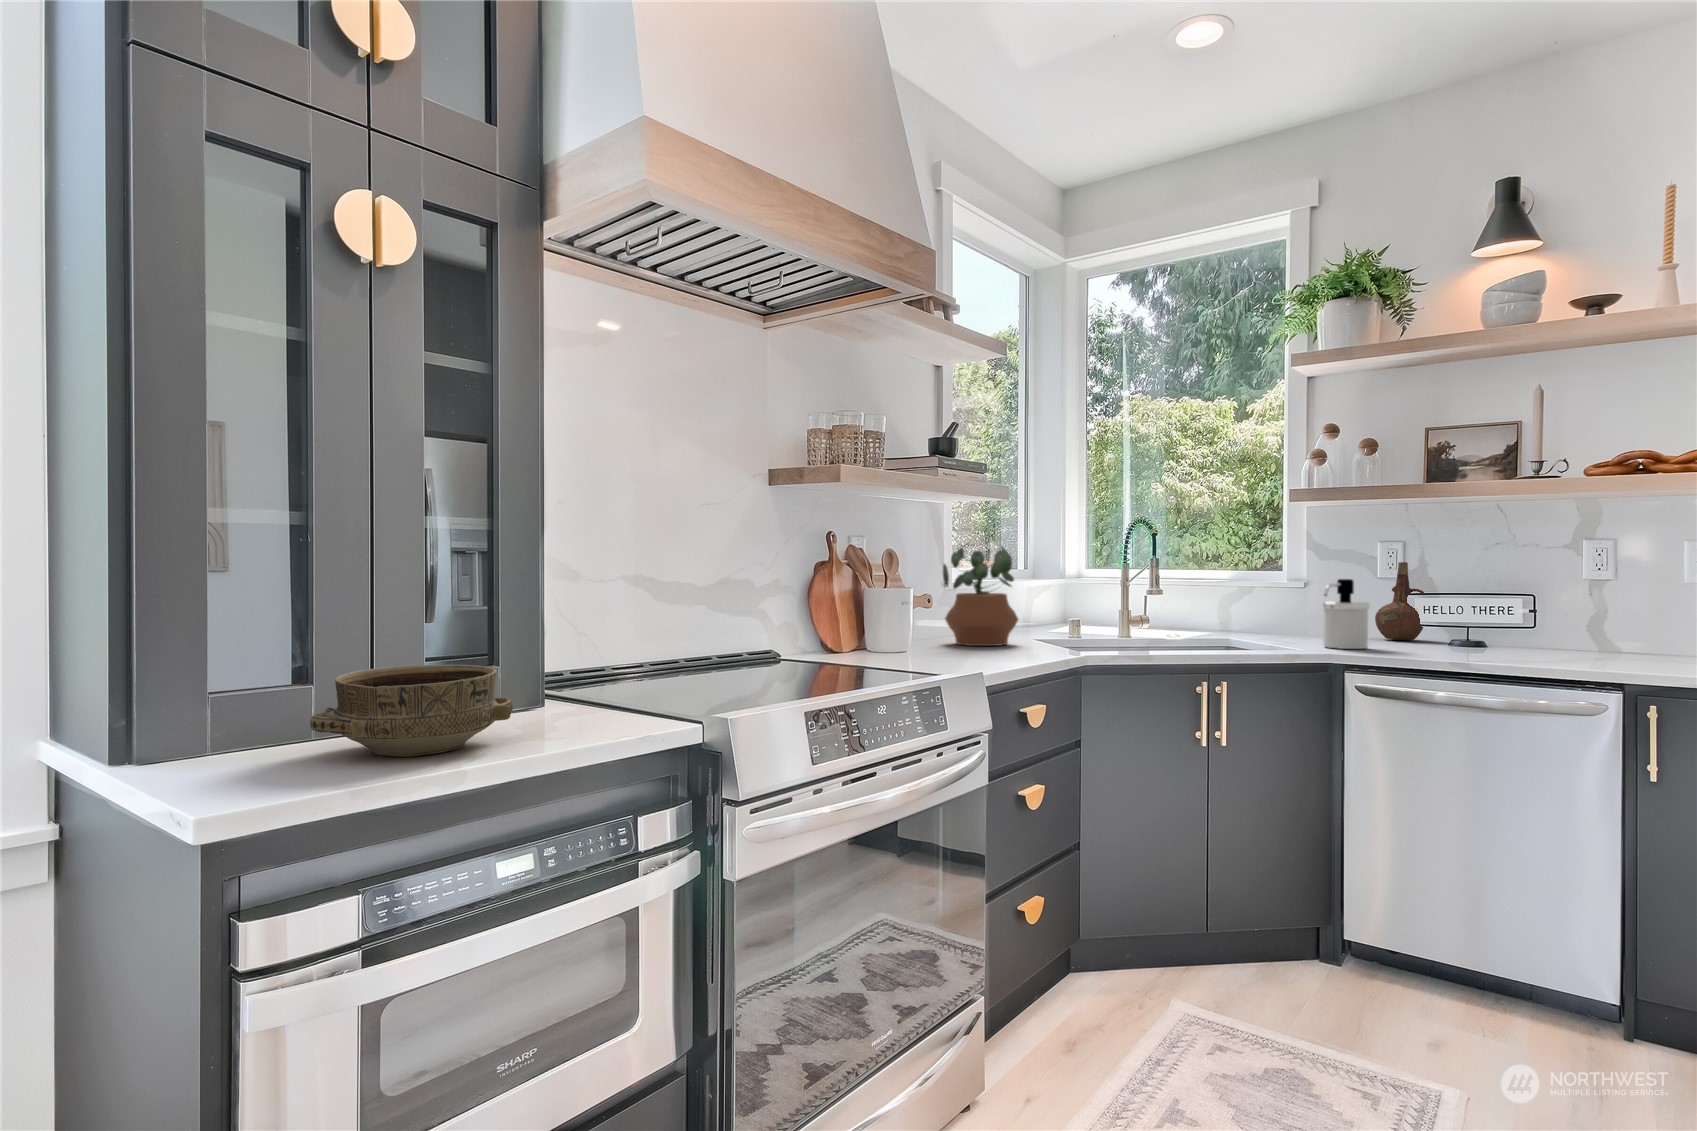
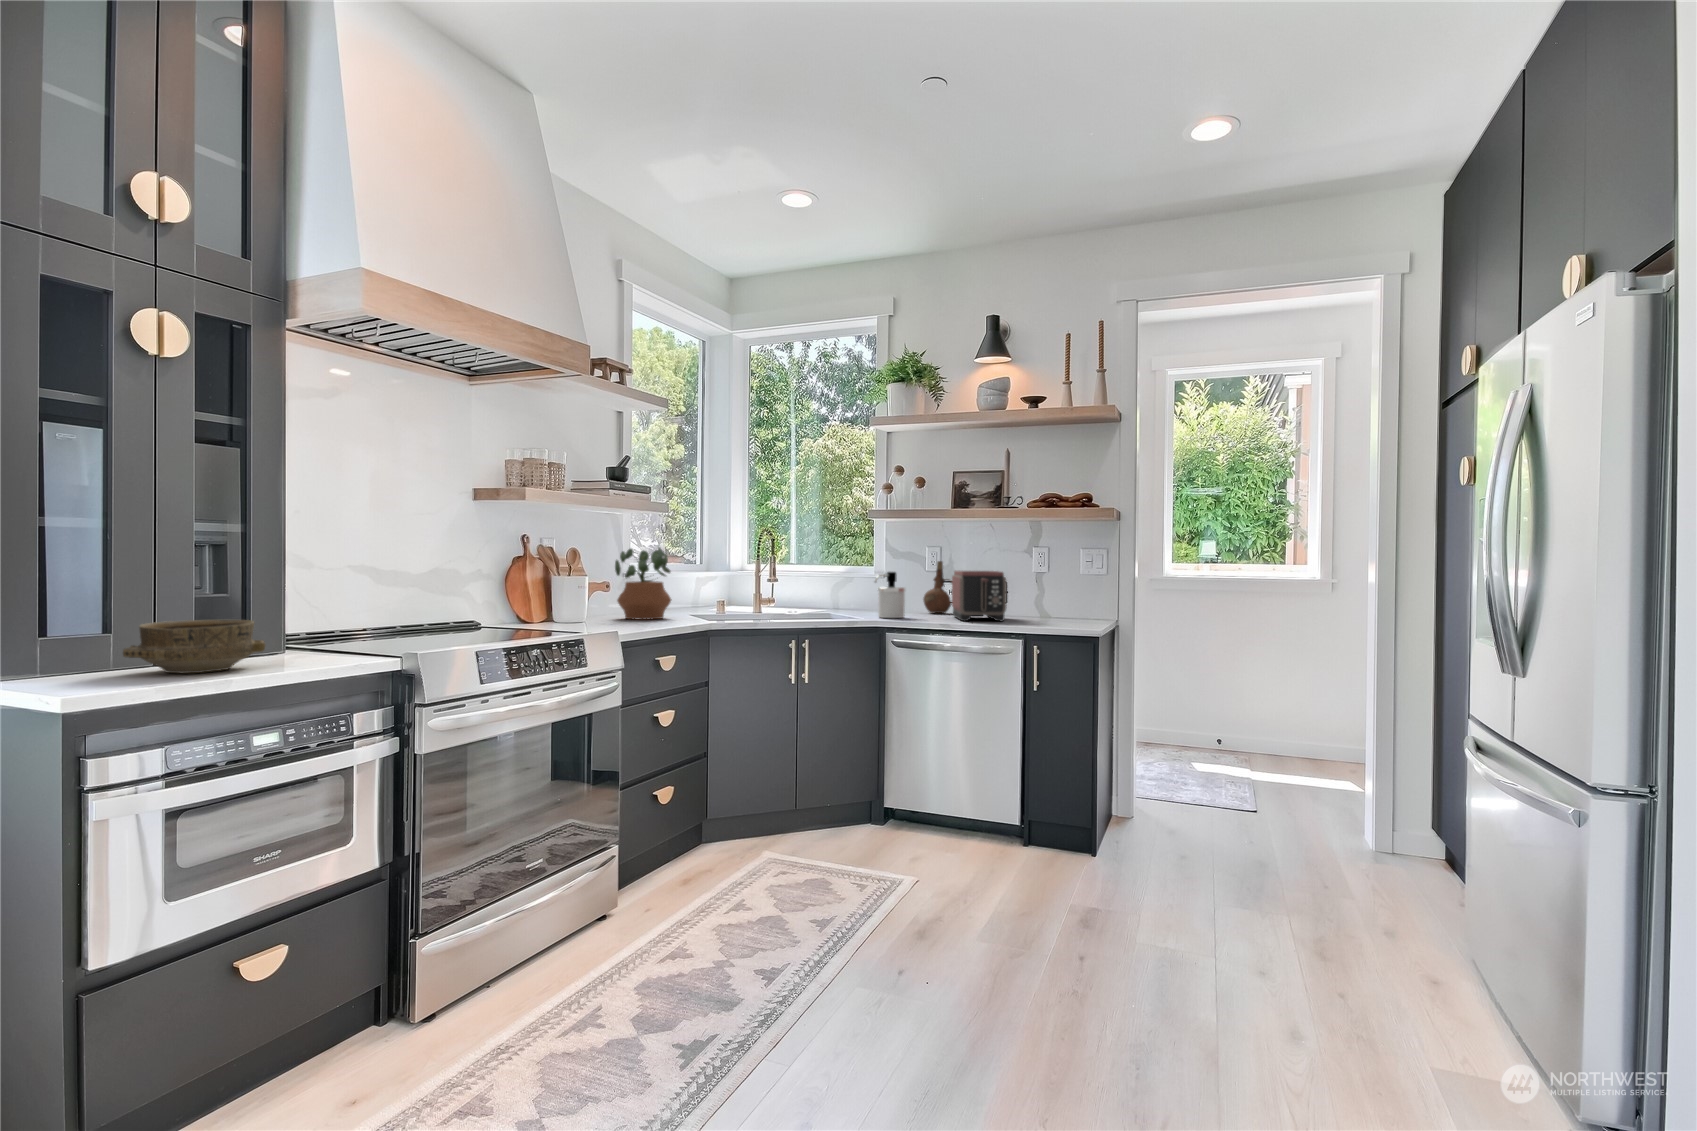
toaster: none [1442,577,1567,659] -> present [952,571,1007,621]

